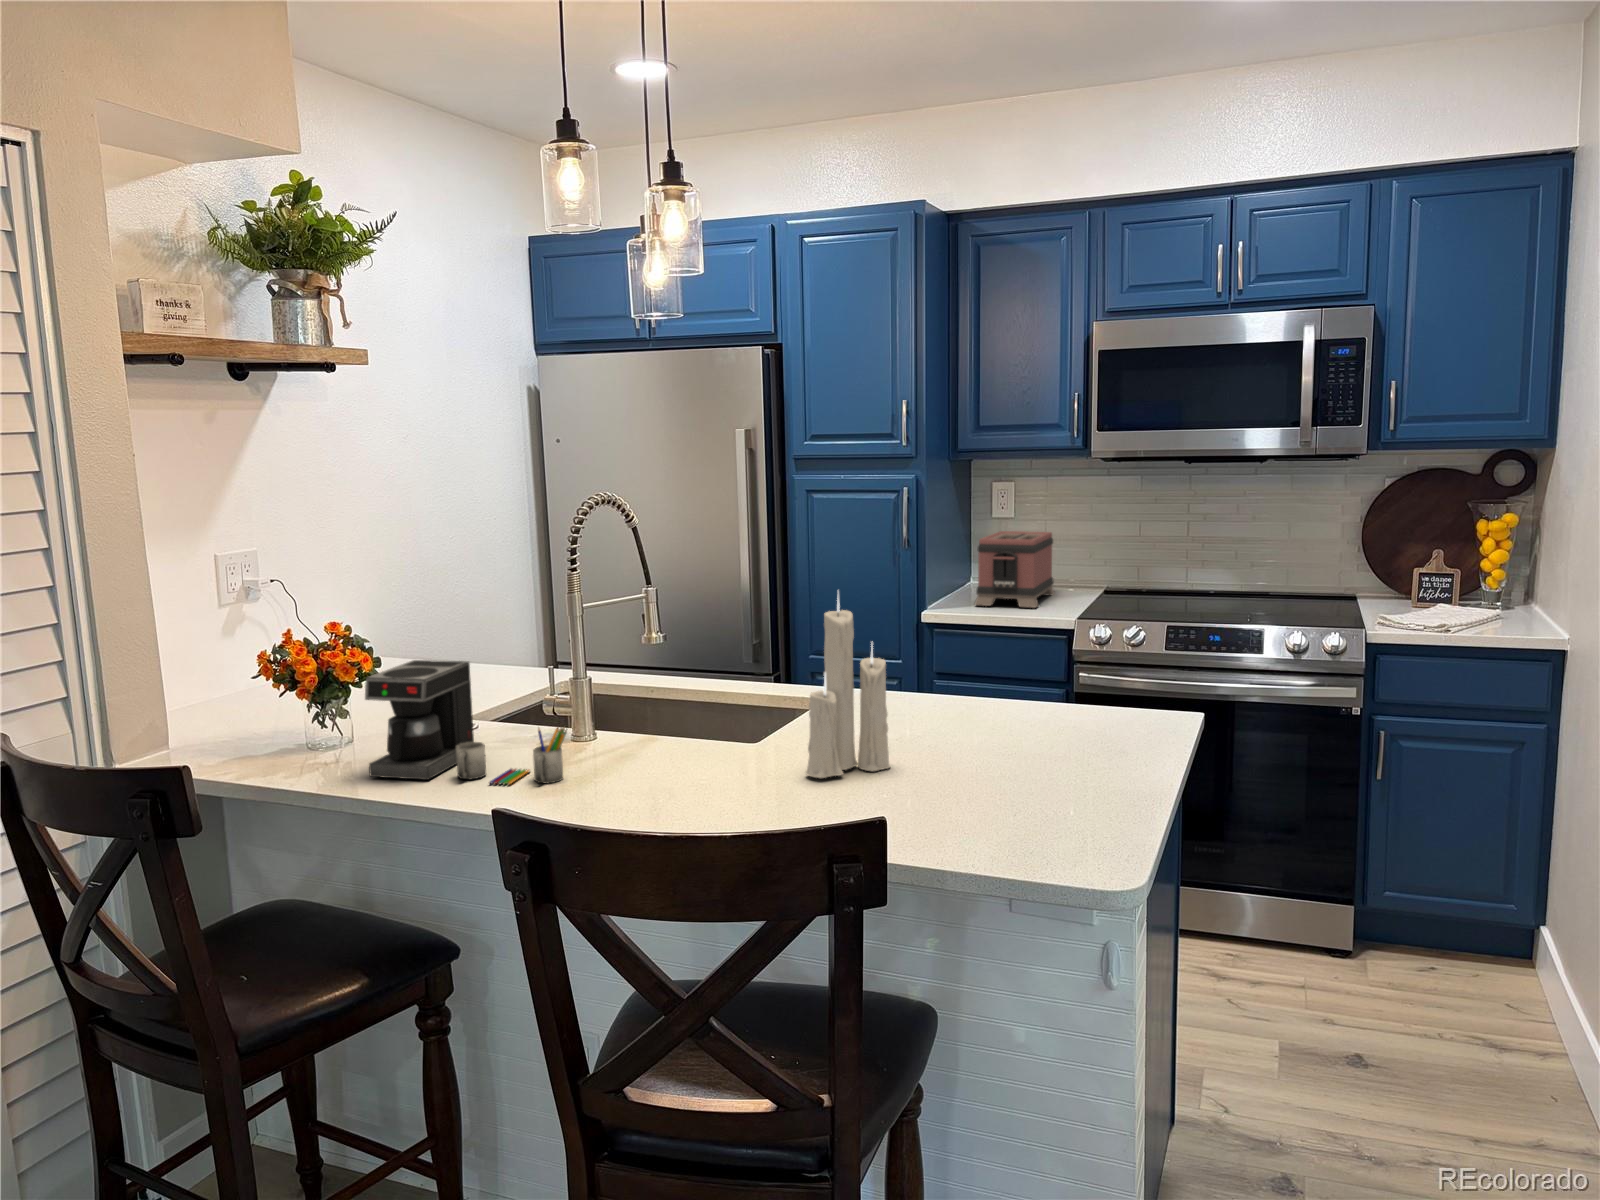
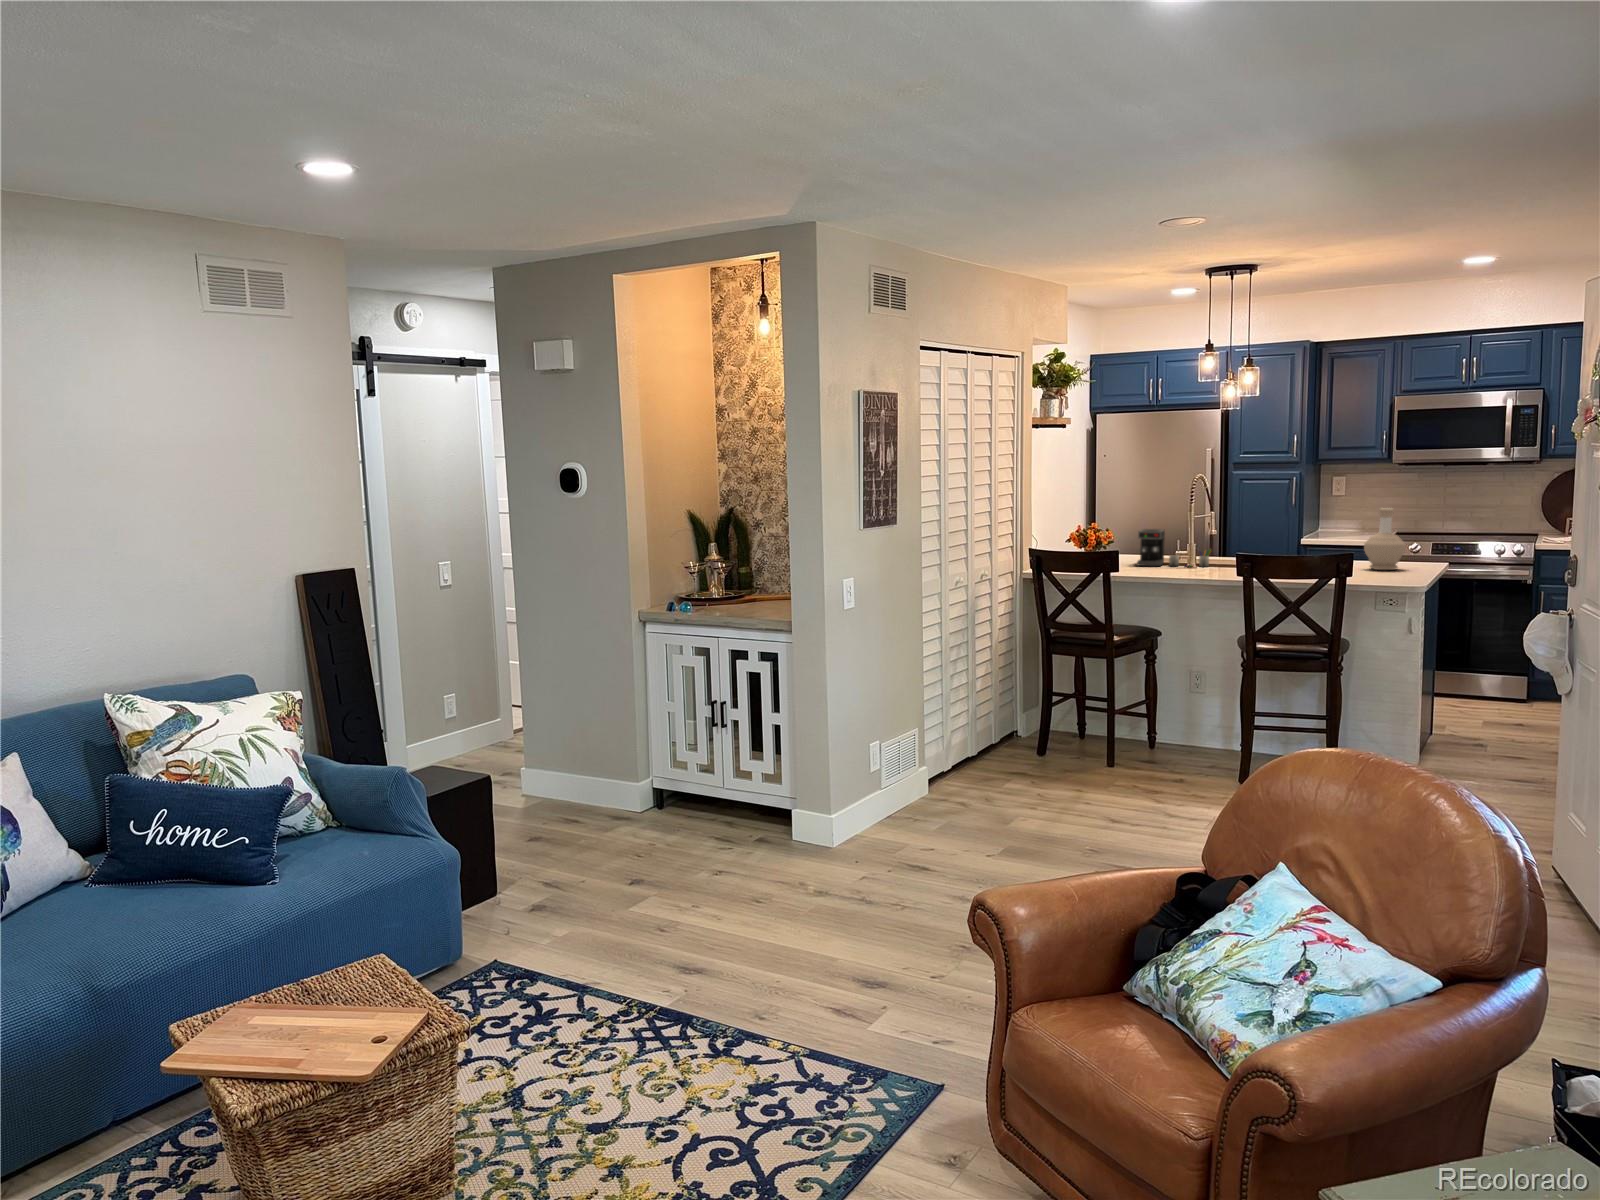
toaster: present [975,531,1055,608] -> none [1327,502,1369,538]
candle: present [806,598,890,778] -> none [1299,499,1329,566]
bottle: none [966,621,1082,818] -> present [1364,508,1405,570]

